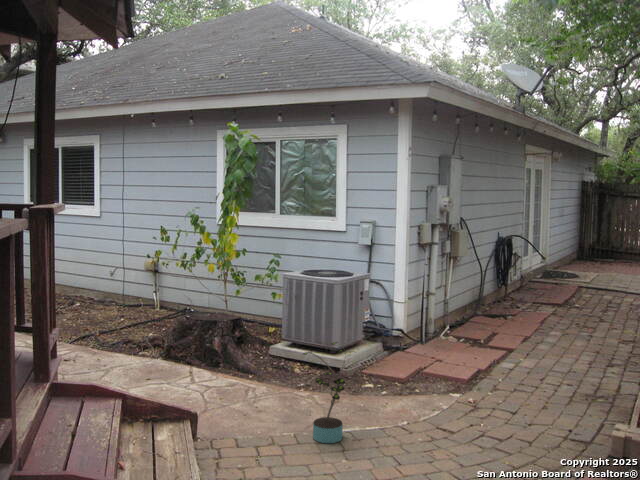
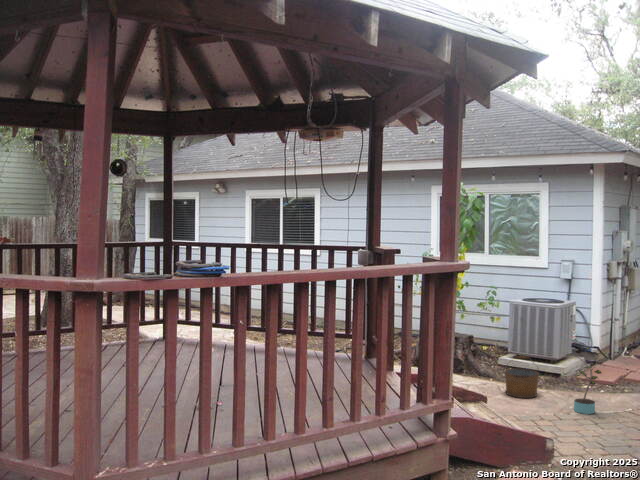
bucket: none [236,352,284,413] -> present [505,356,539,398]

